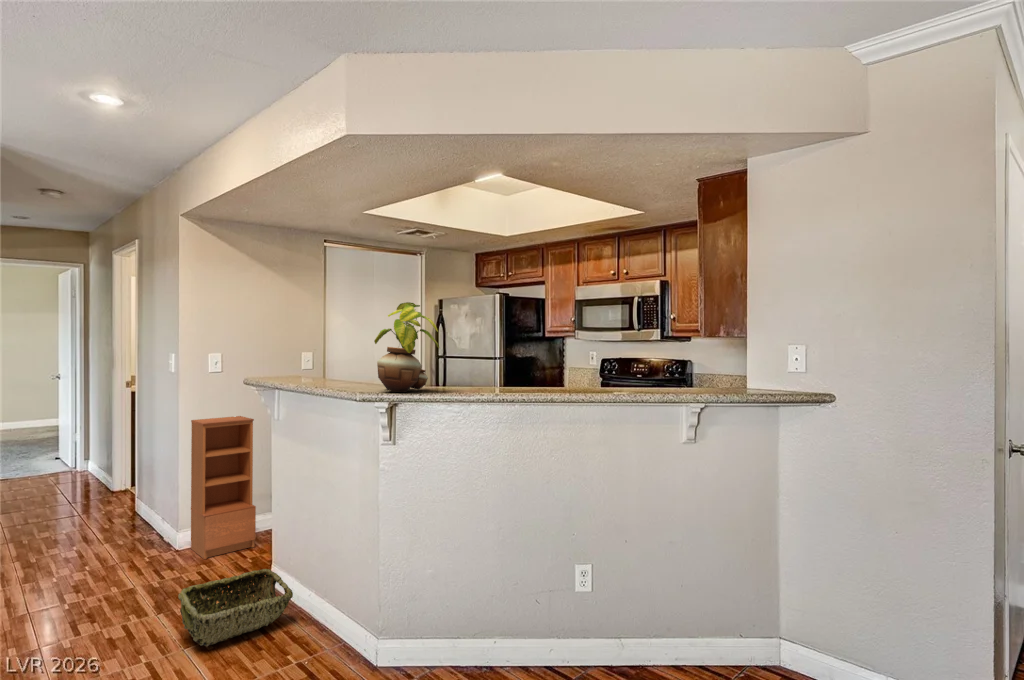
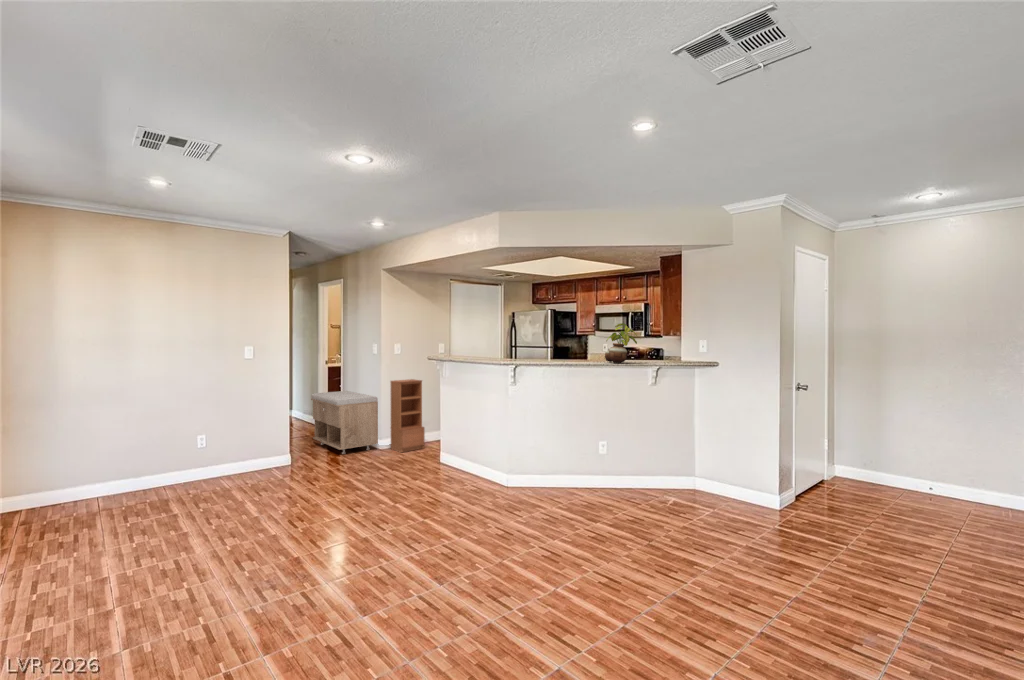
potted plant: present [374,302,439,392] -> present [605,323,637,363]
storage bench: none [51,436,165,564] -> present [311,391,378,454]
woven basket: present [178,569,293,646] -> none [416,450,465,478]

